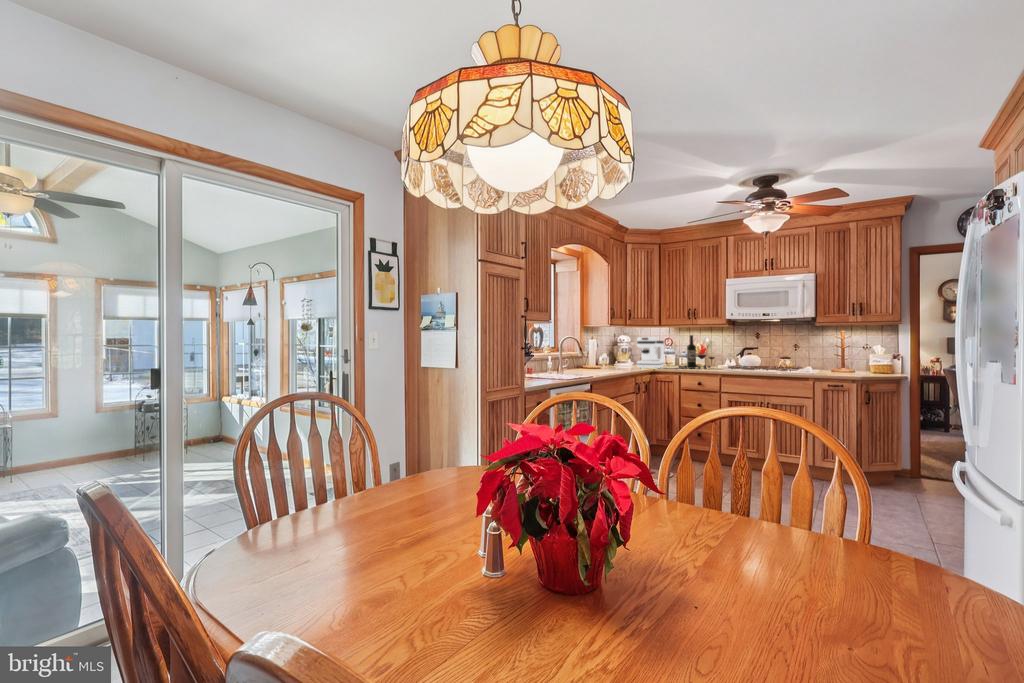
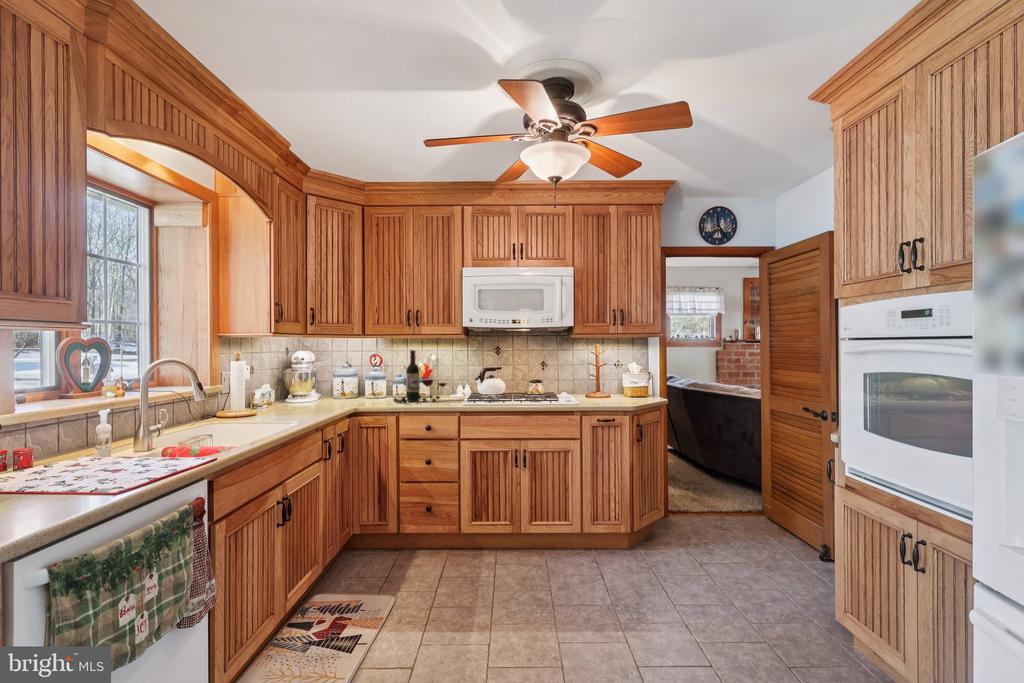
coffee maker: present [637,337,664,368] -> none [325,353,370,406]

